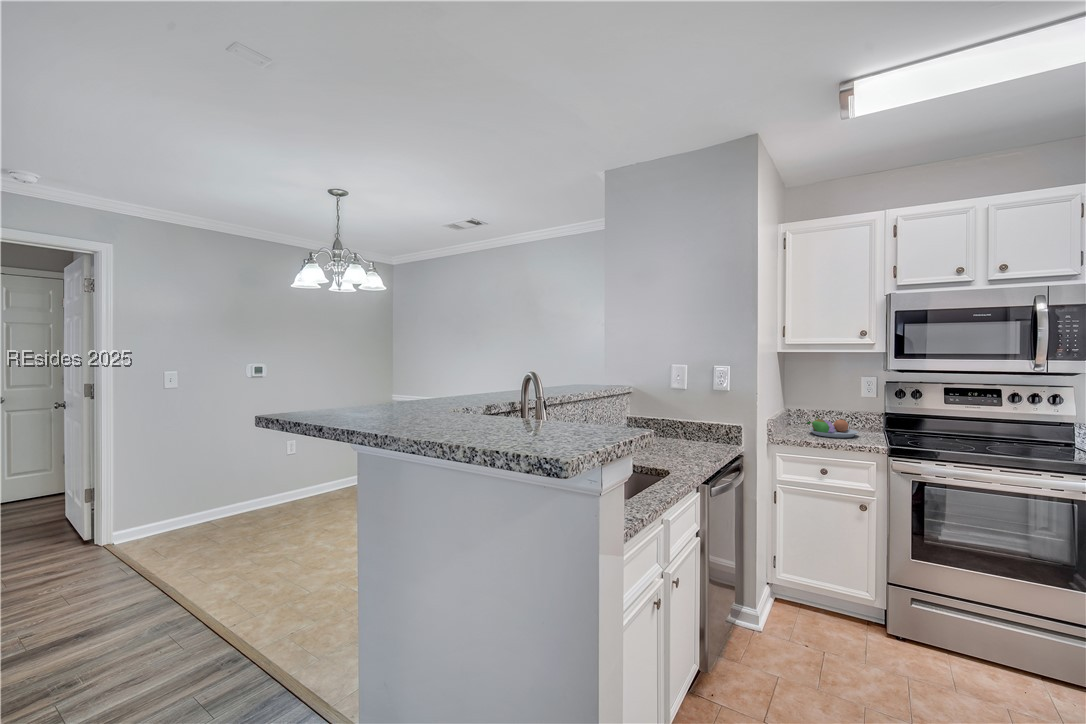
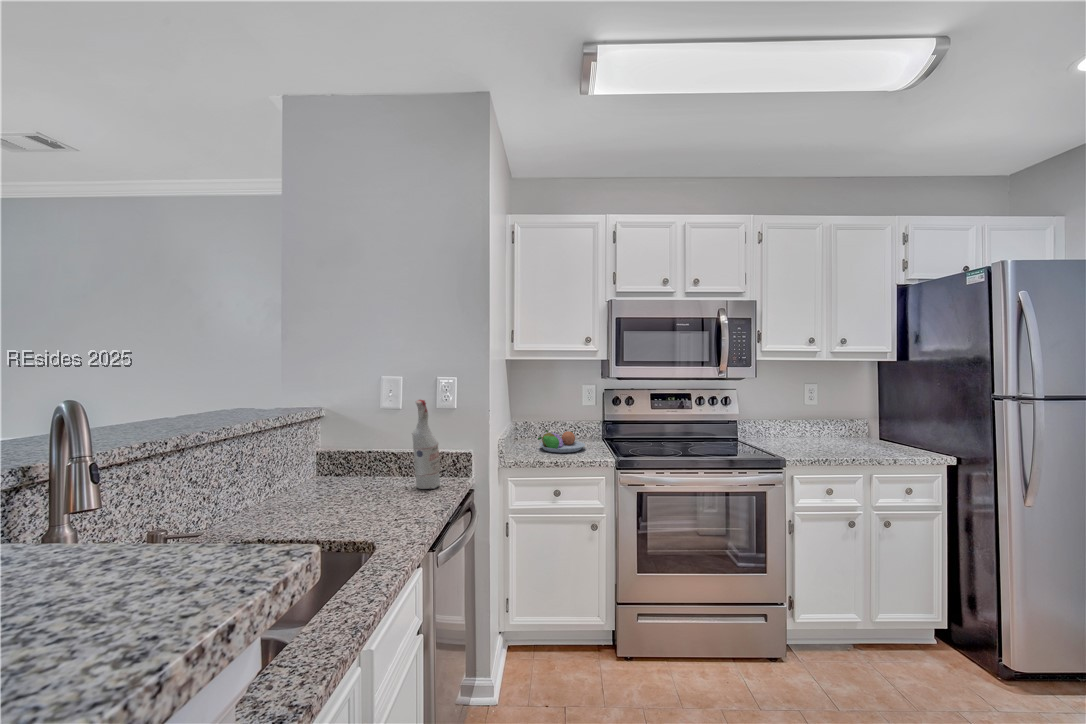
spray bottle: none [693,382,715,449] -> present [412,400,440,489]

